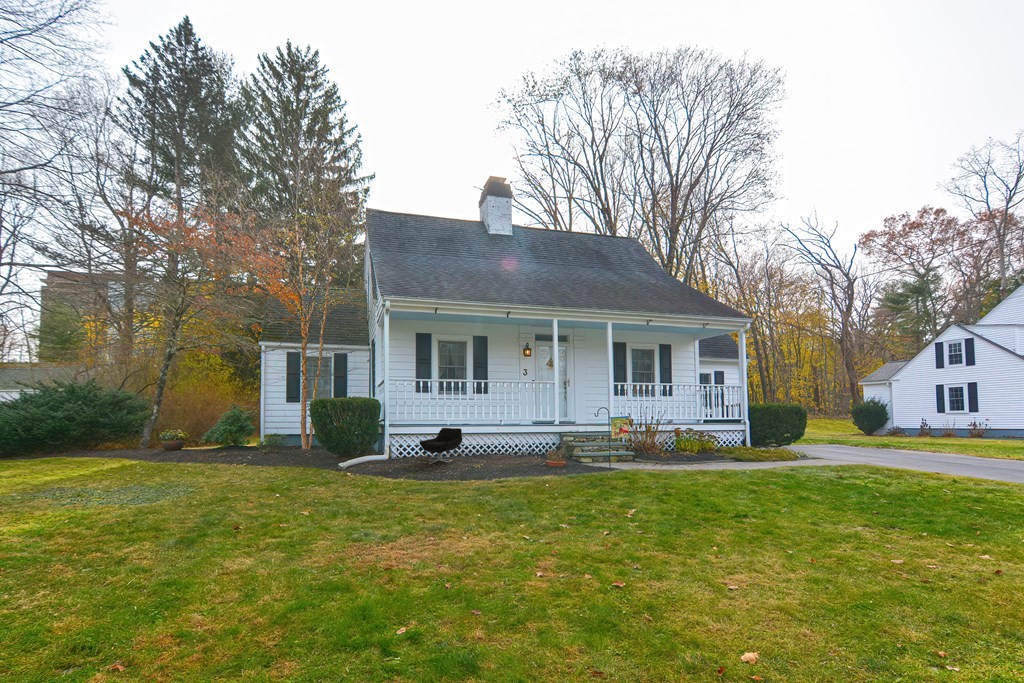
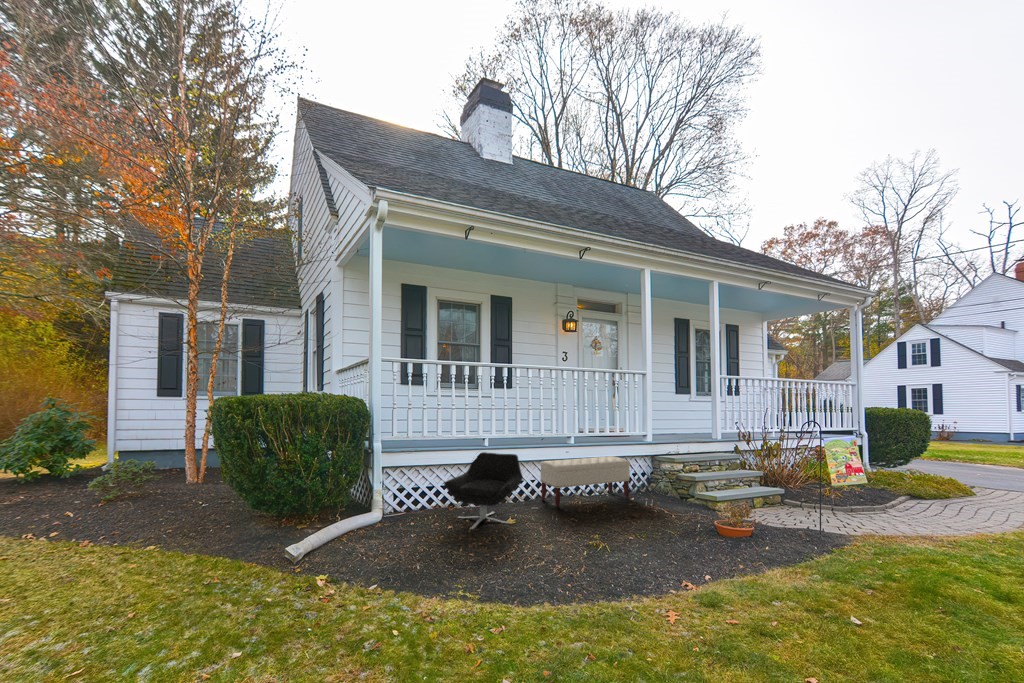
bench: none [482,432,534,458] -> present [540,456,630,507]

